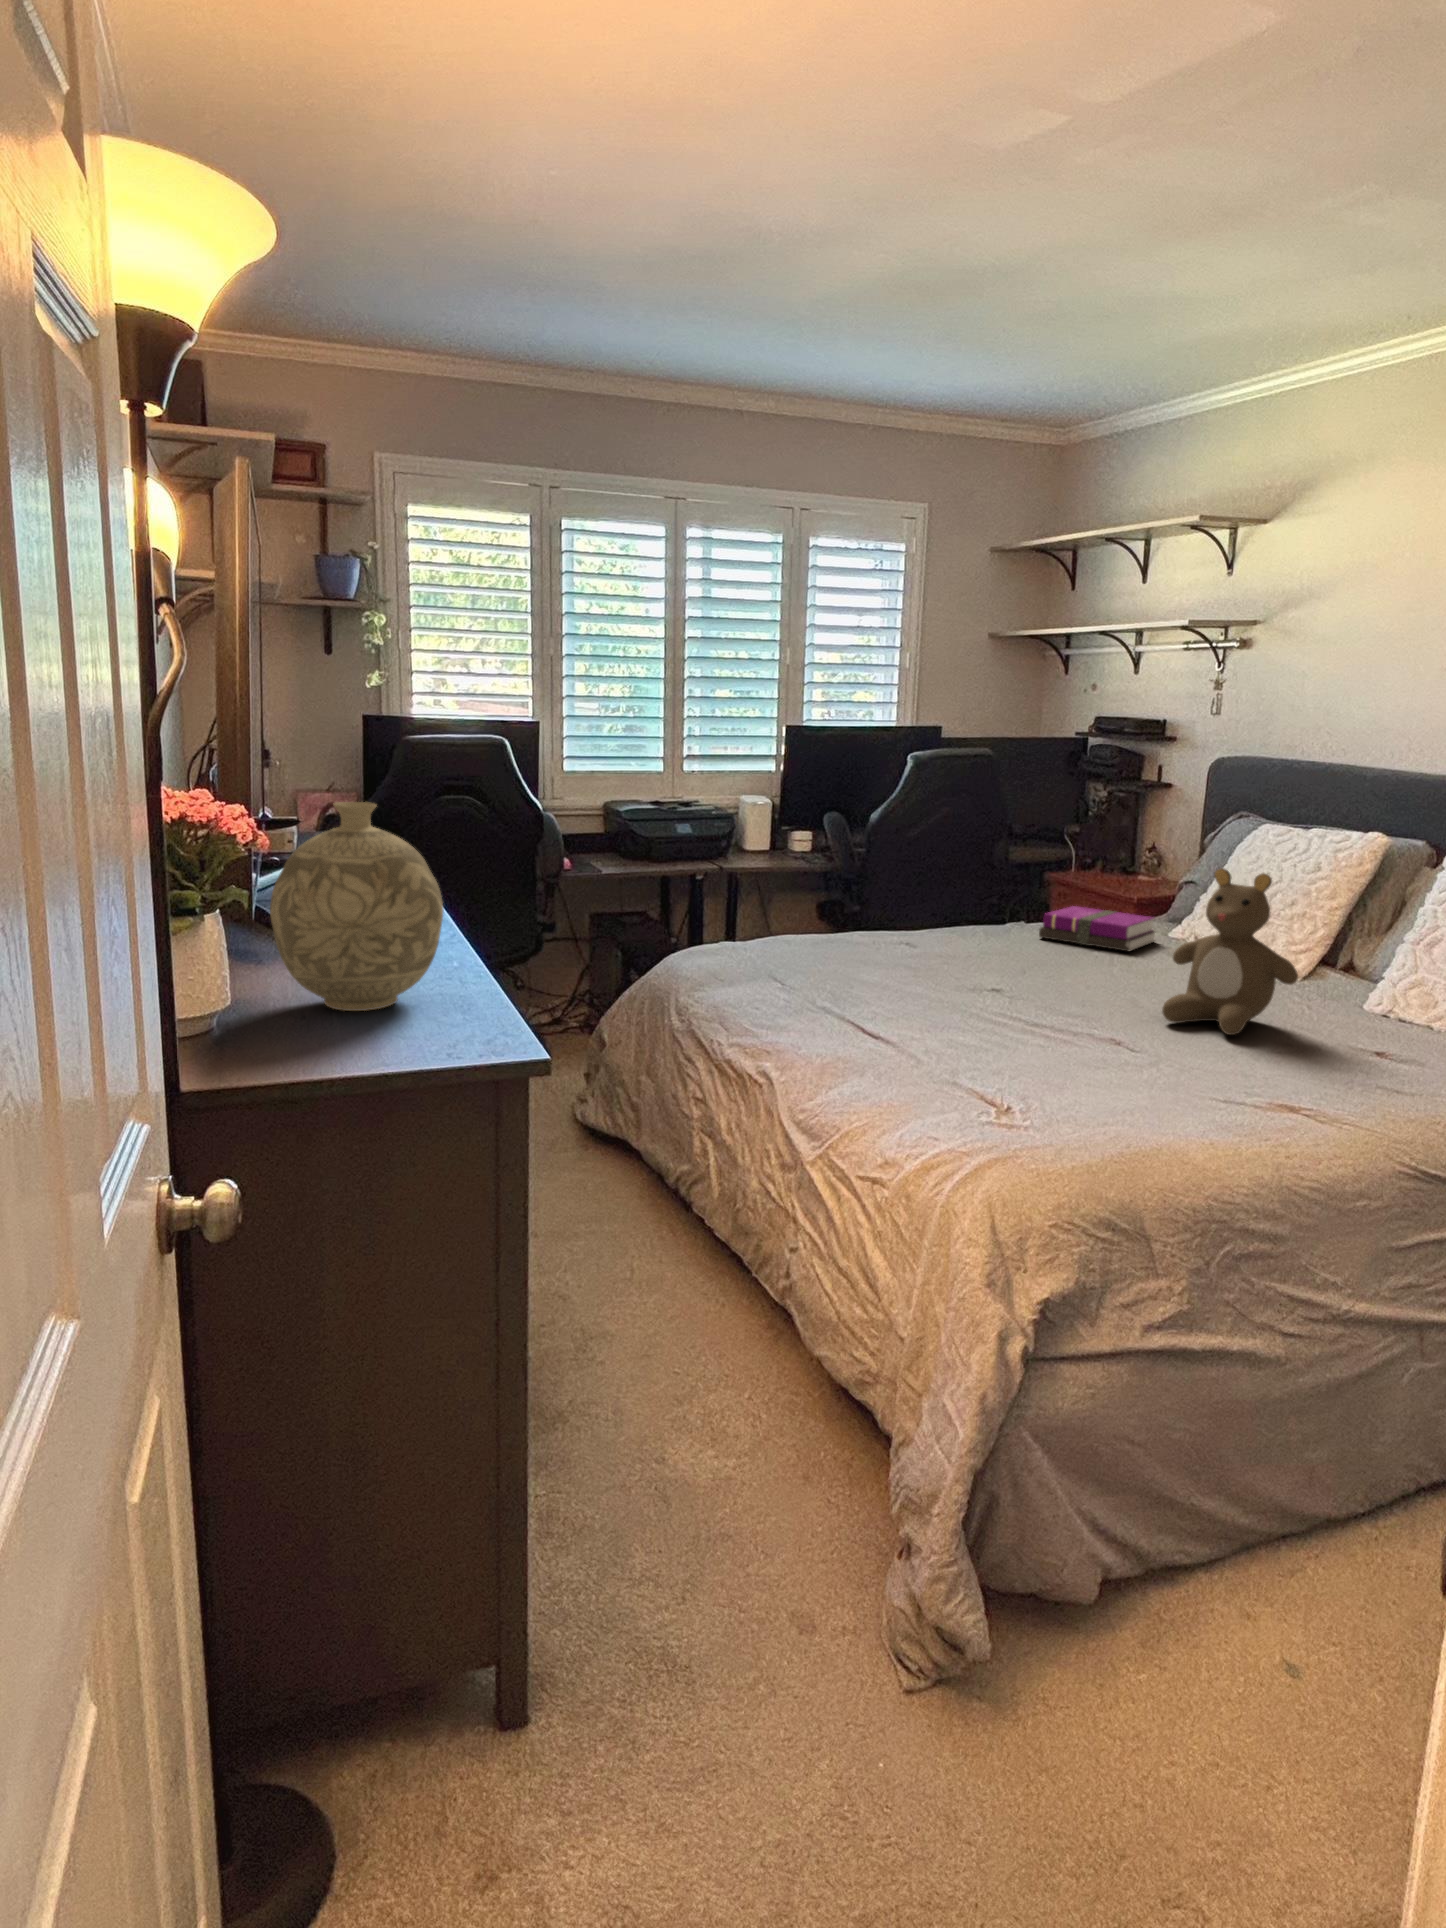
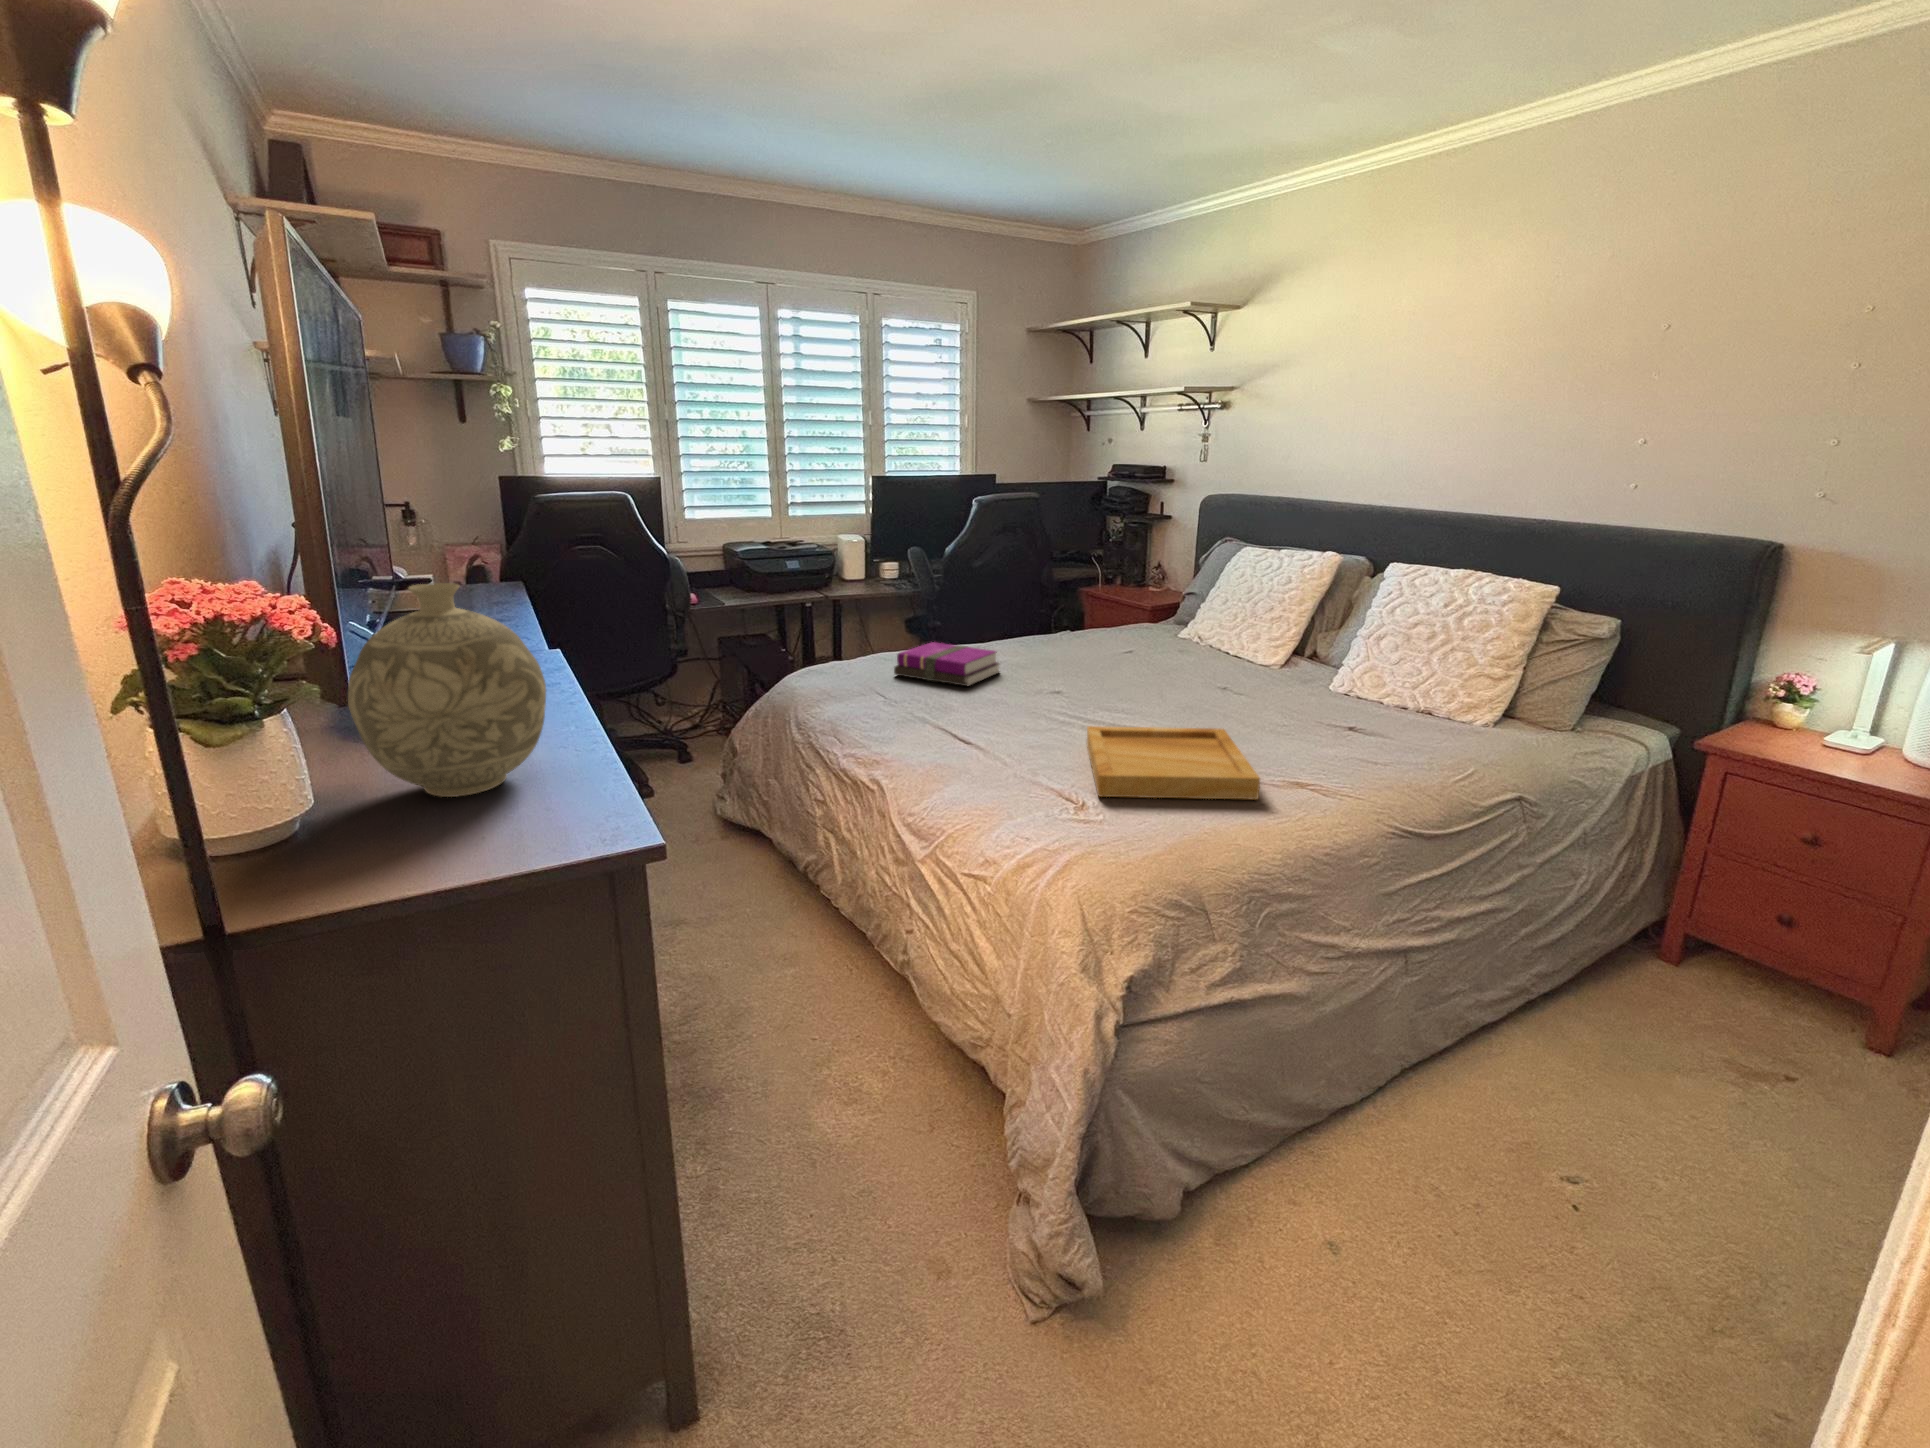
teddy bear: present [1162,868,1298,1035] -> none [1190,589,1291,722]
notebook: present [1039,906,1155,951] -> present [894,642,999,686]
tray: none [1023,1024,1232,1118] -> present [1087,726,1260,799]

